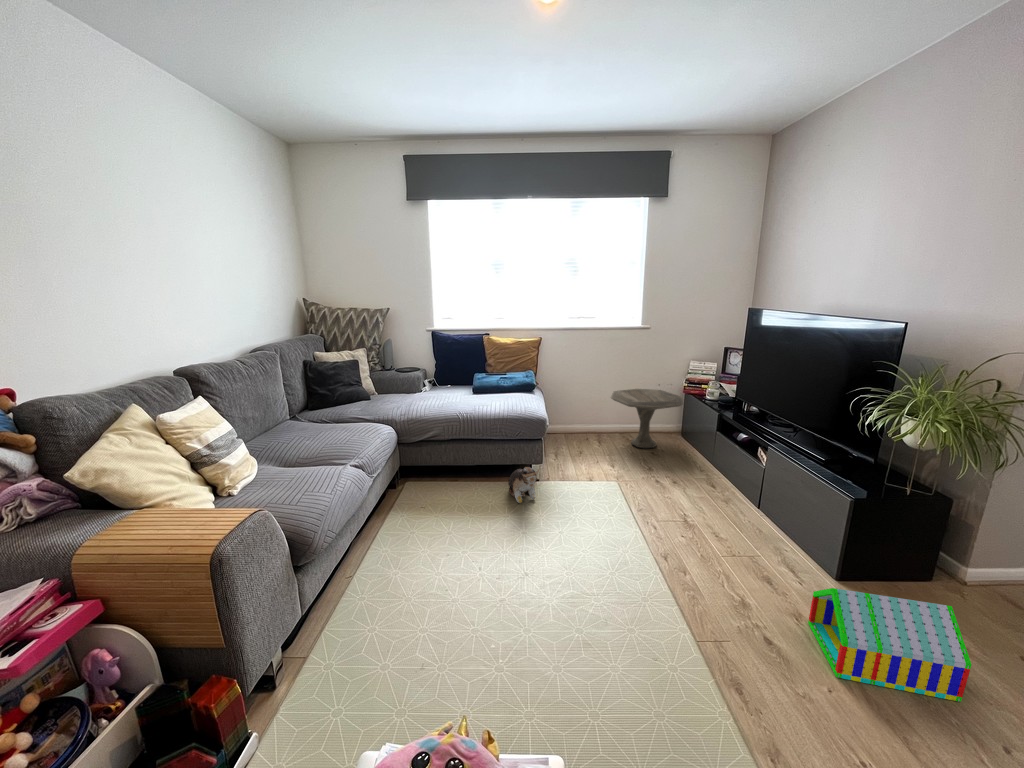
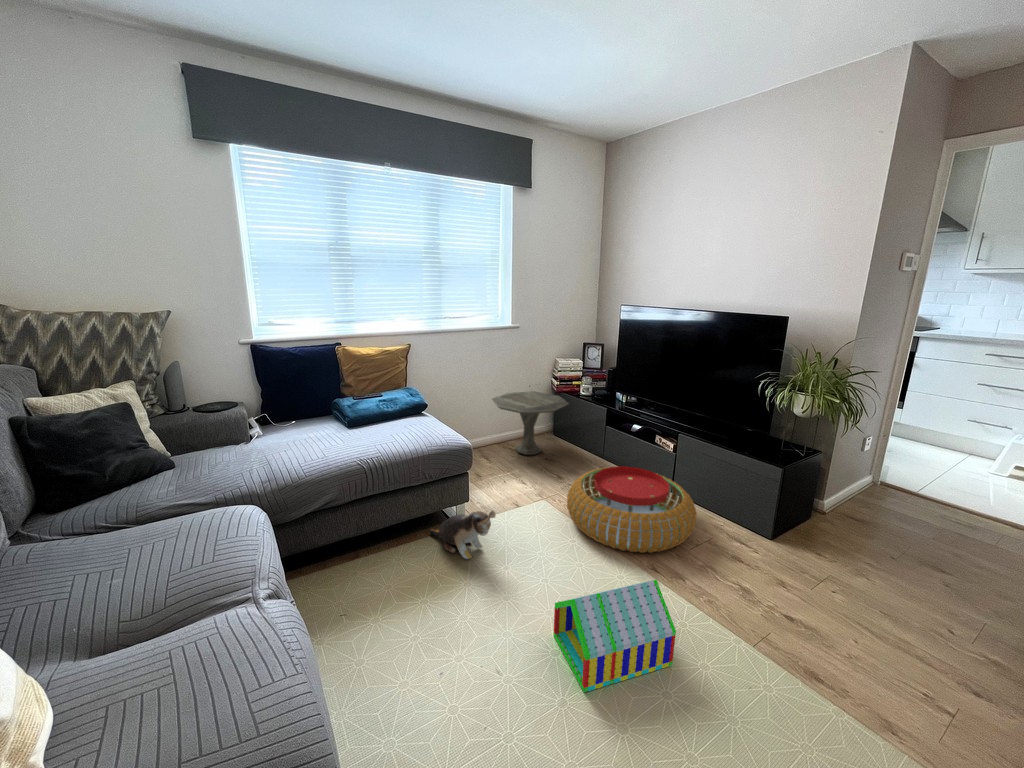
pouf: none [619,464,750,548] -> present [567,466,697,553]
toy house: present [808,588,972,702] -> present [553,580,676,692]

